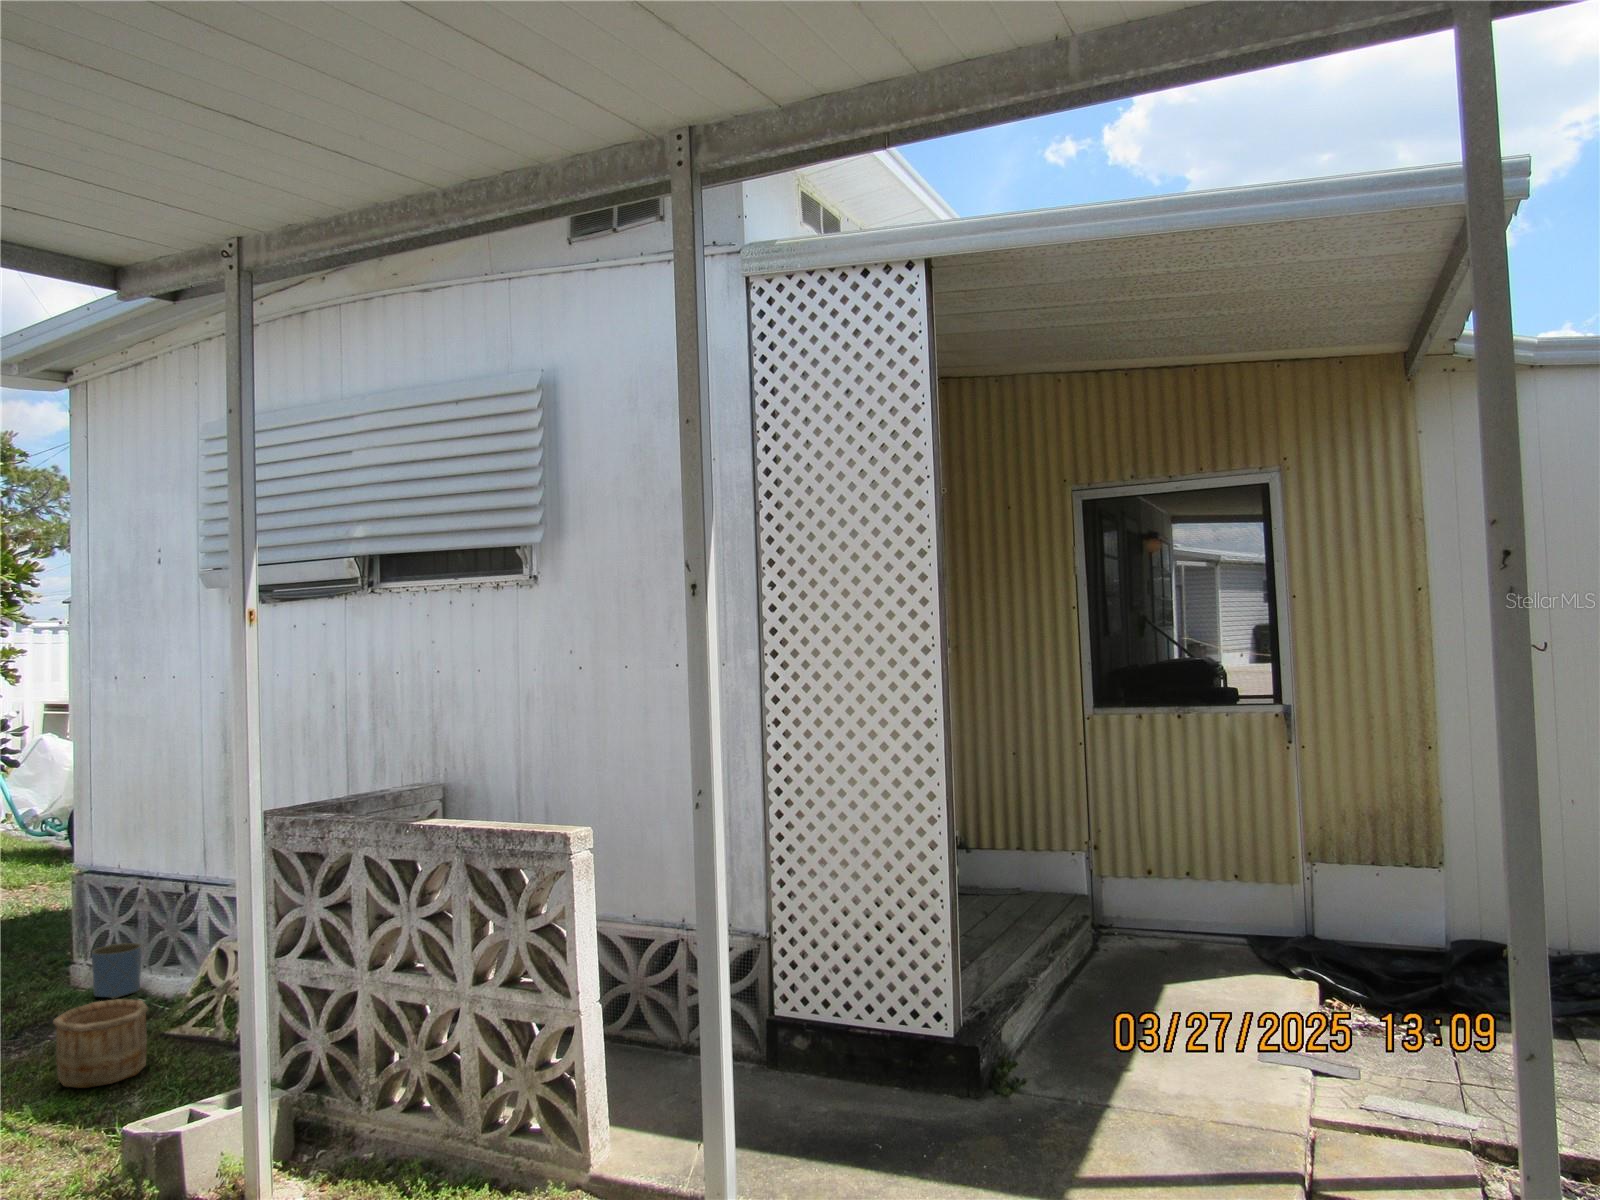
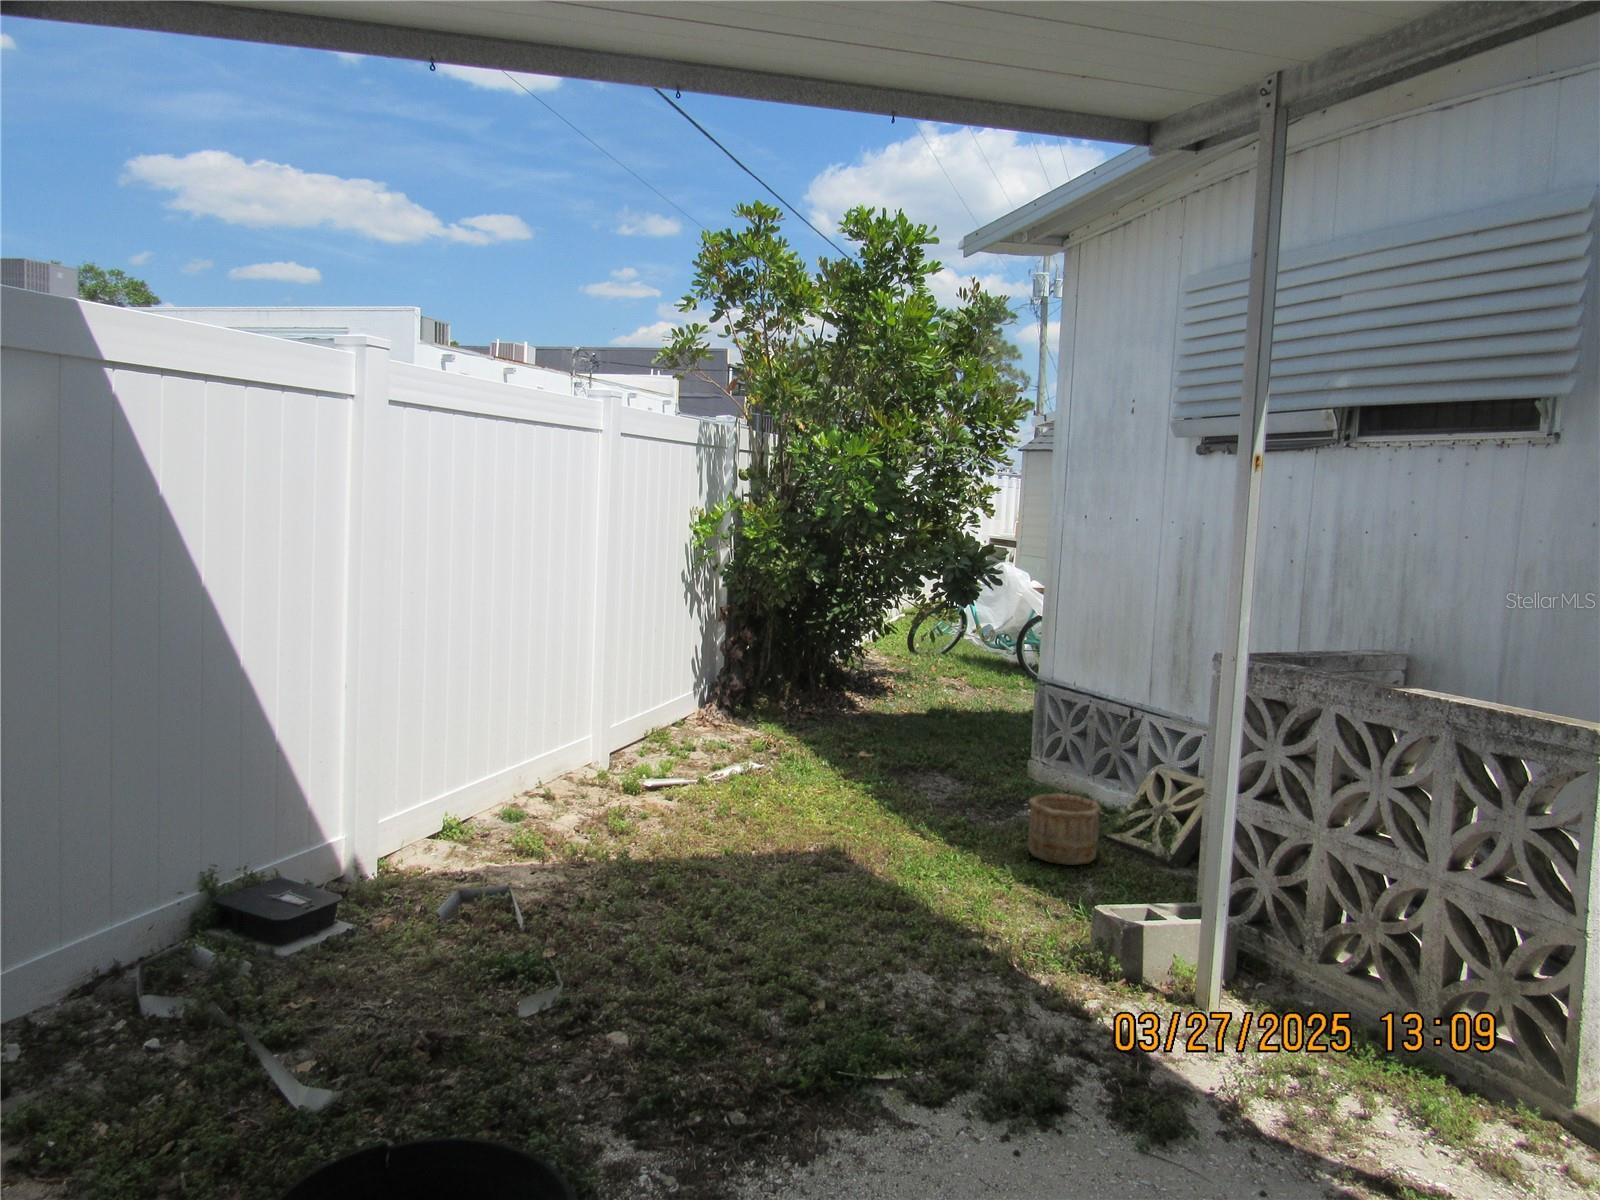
planter: present [92,943,142,999] -> none [1049,749,1089,795]

